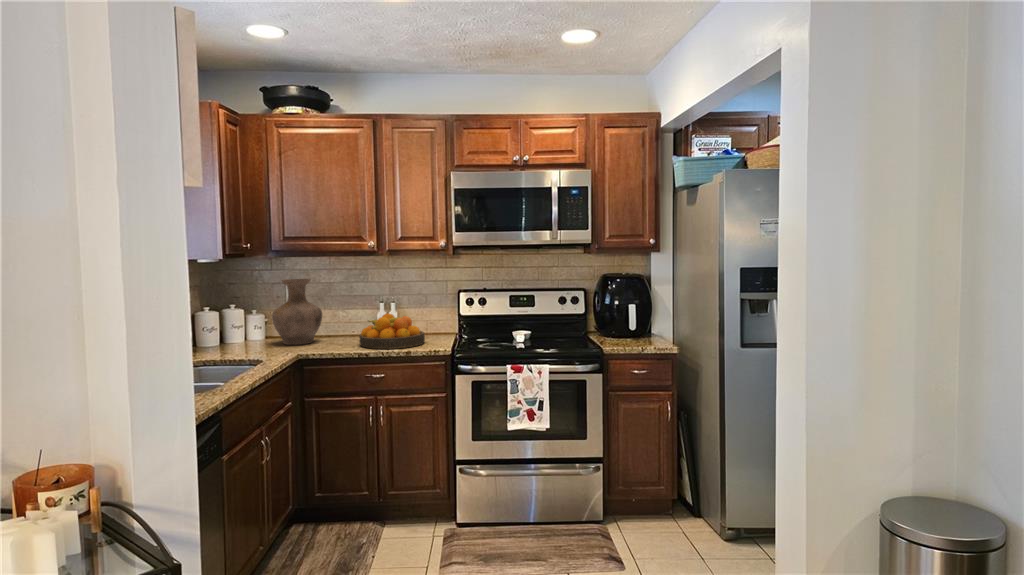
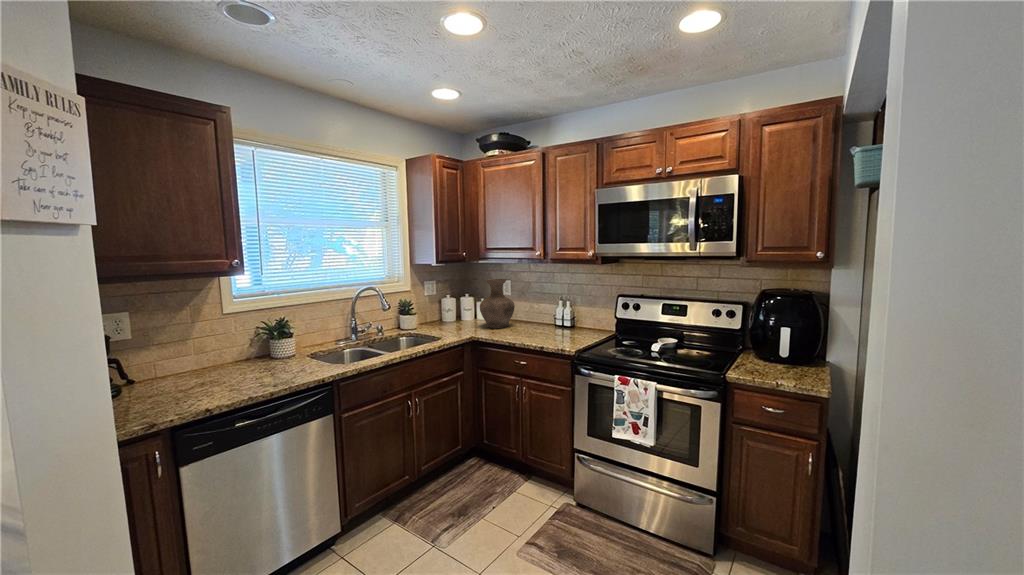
fruit bowl: present [359,313,425,349] -> none [524,311,577,343]

